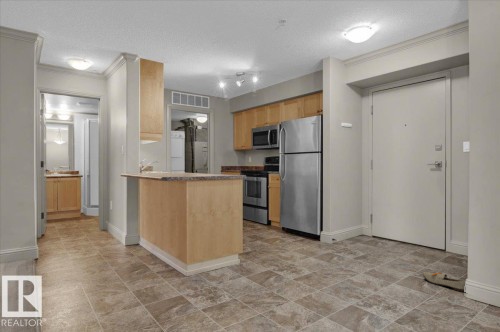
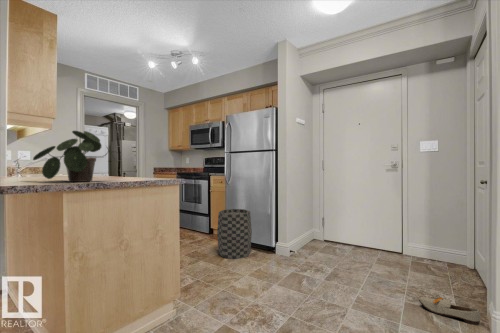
potted plant: none [162,149,201,177] -> present [33,131,113,182]
trash can: none [271,202,300,242] -> present [217,209,252,259]

